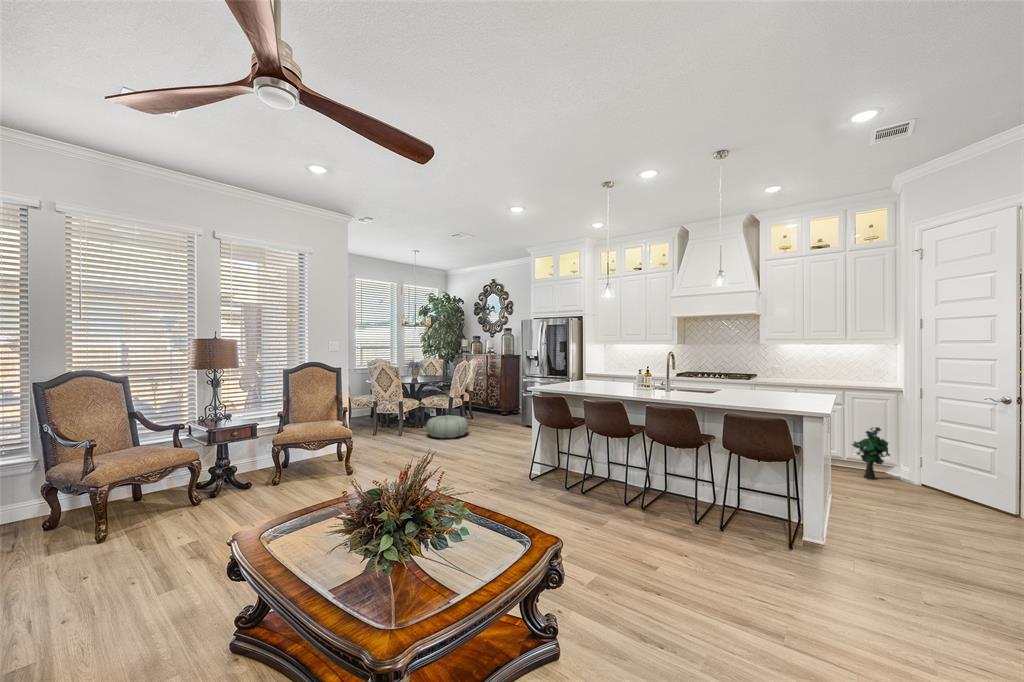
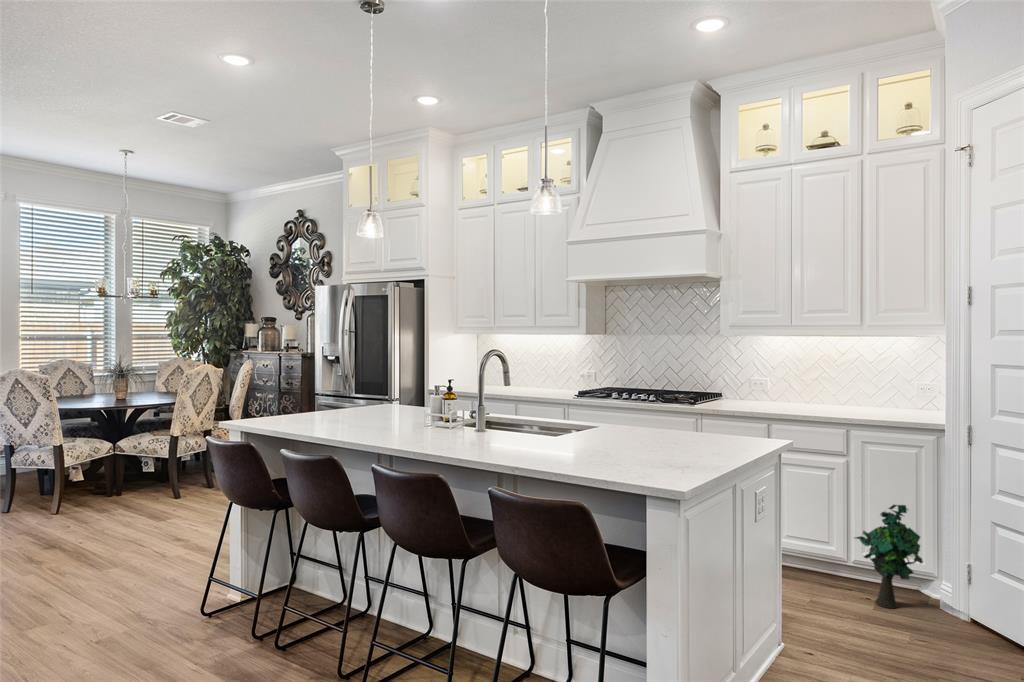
pouf: present [426,415,468,438] -> none [100,471,192,518]

